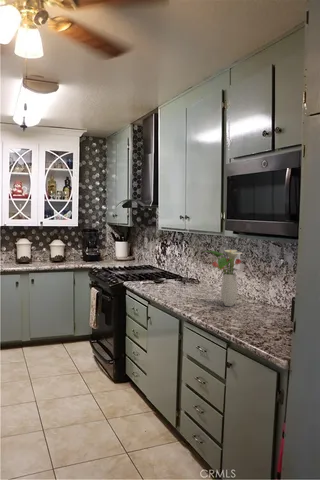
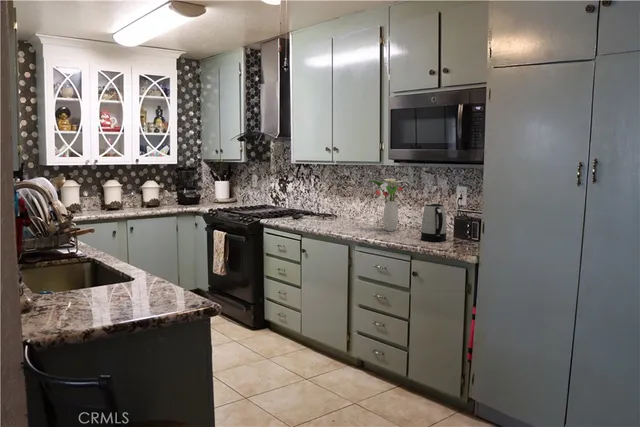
kettle: none [247,281,276,325] -> present [421,203,446,241]

